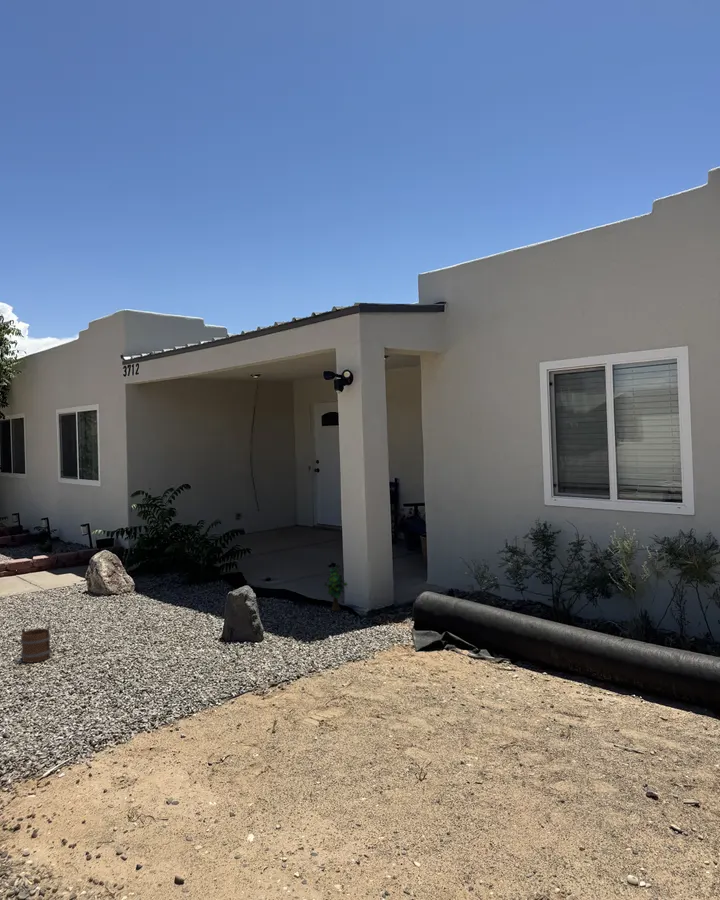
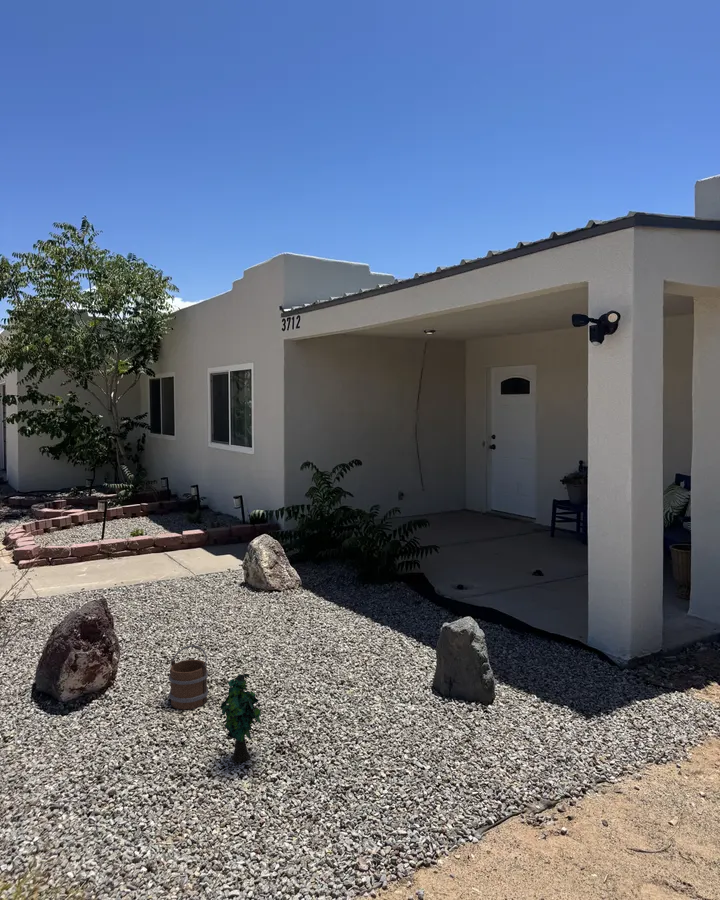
decorative plant: present [325,565,347,611] -> present [220,673,261,762]

